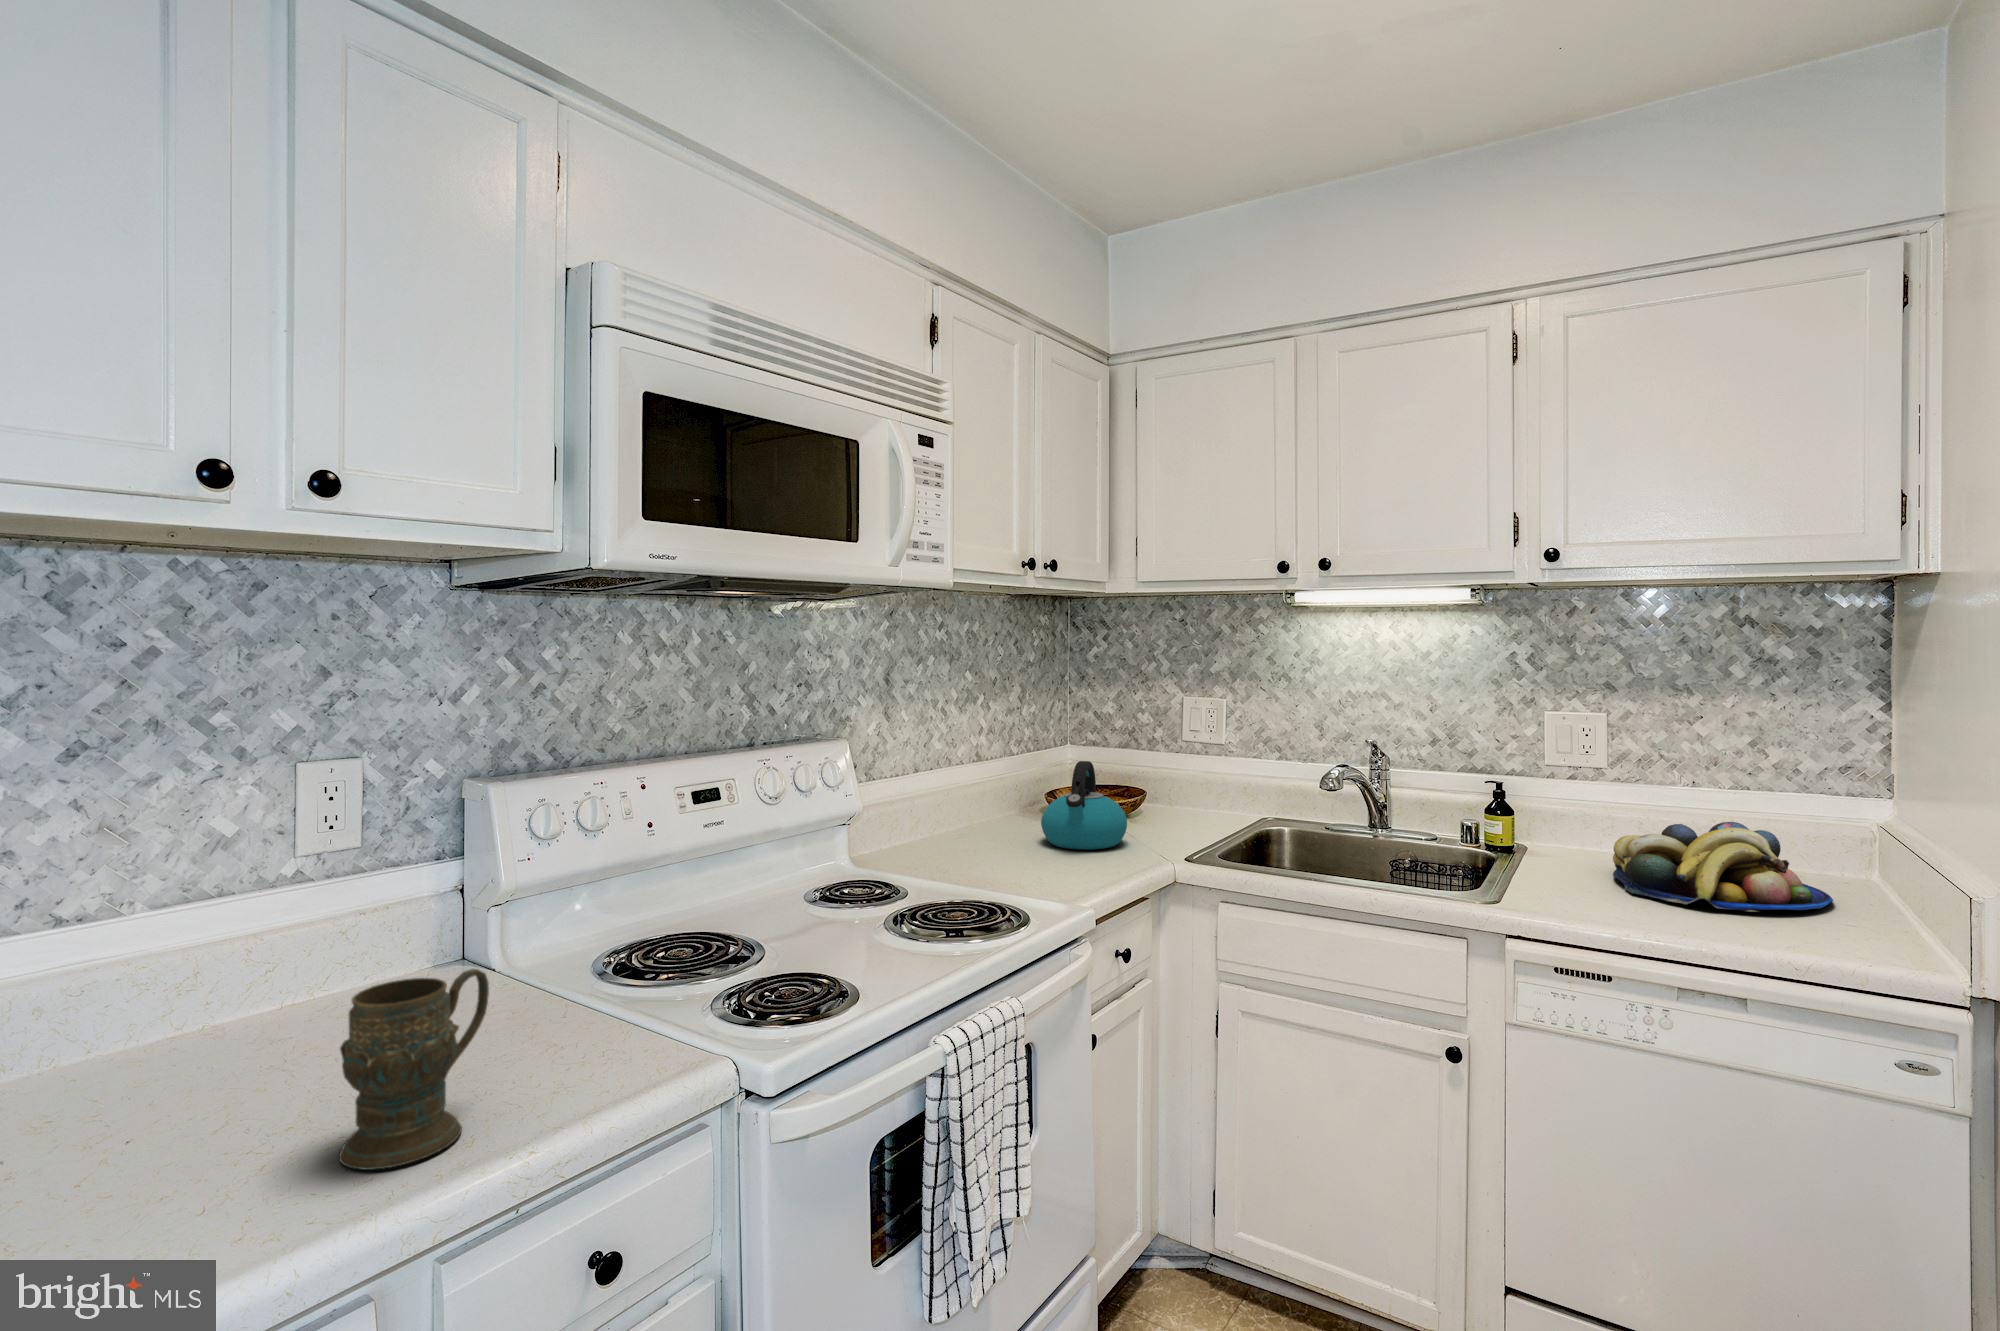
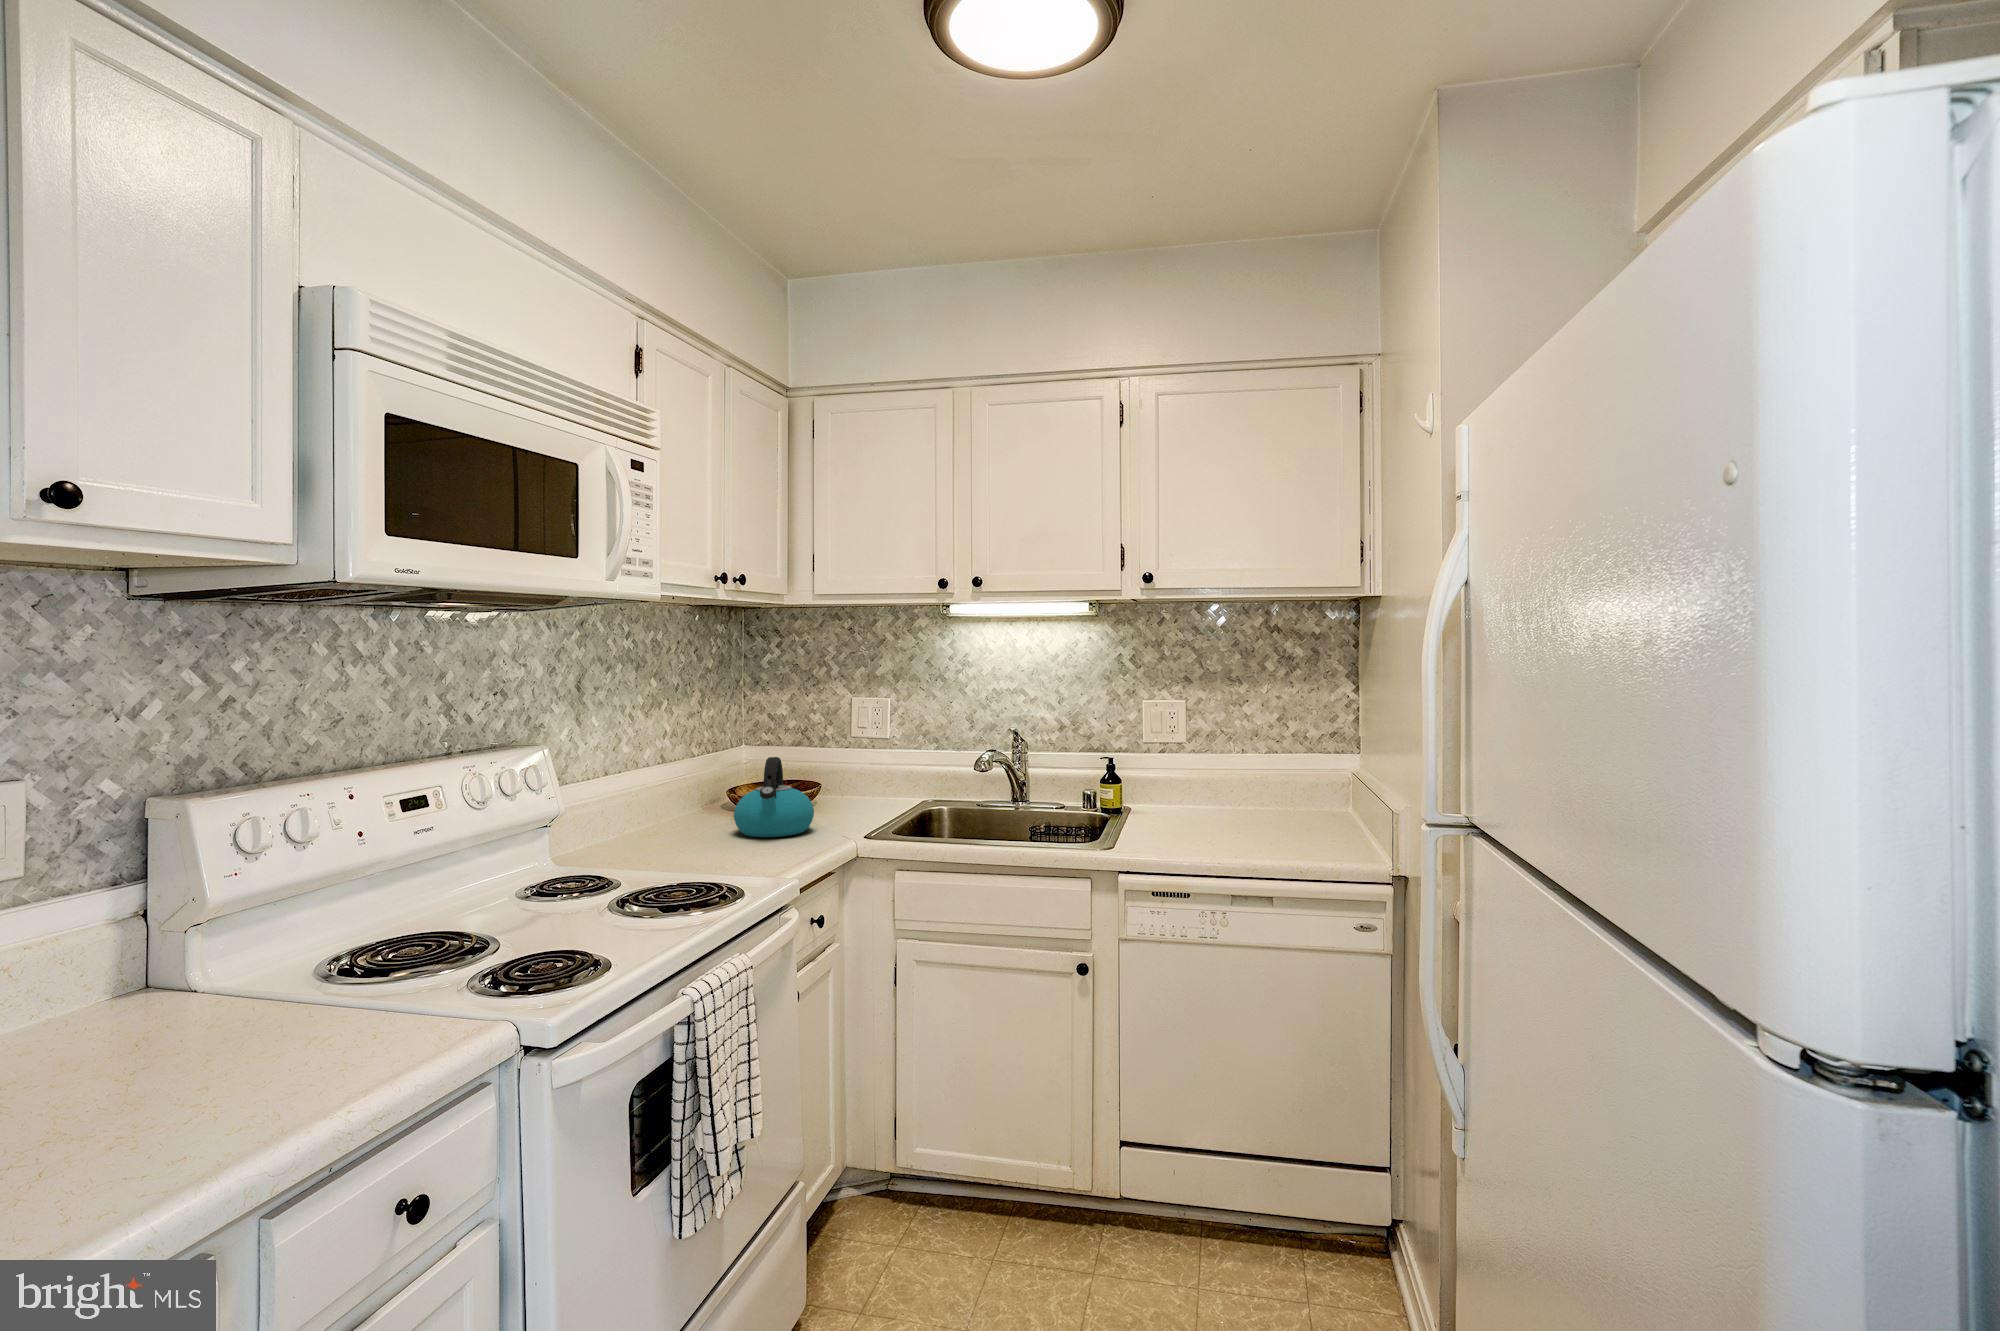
fruit bowl: present [1613,822,1833,910] -> none [1189,777,1323,838]
mug: present [339,969,489,1170] -> none [145,959,280,1145]

